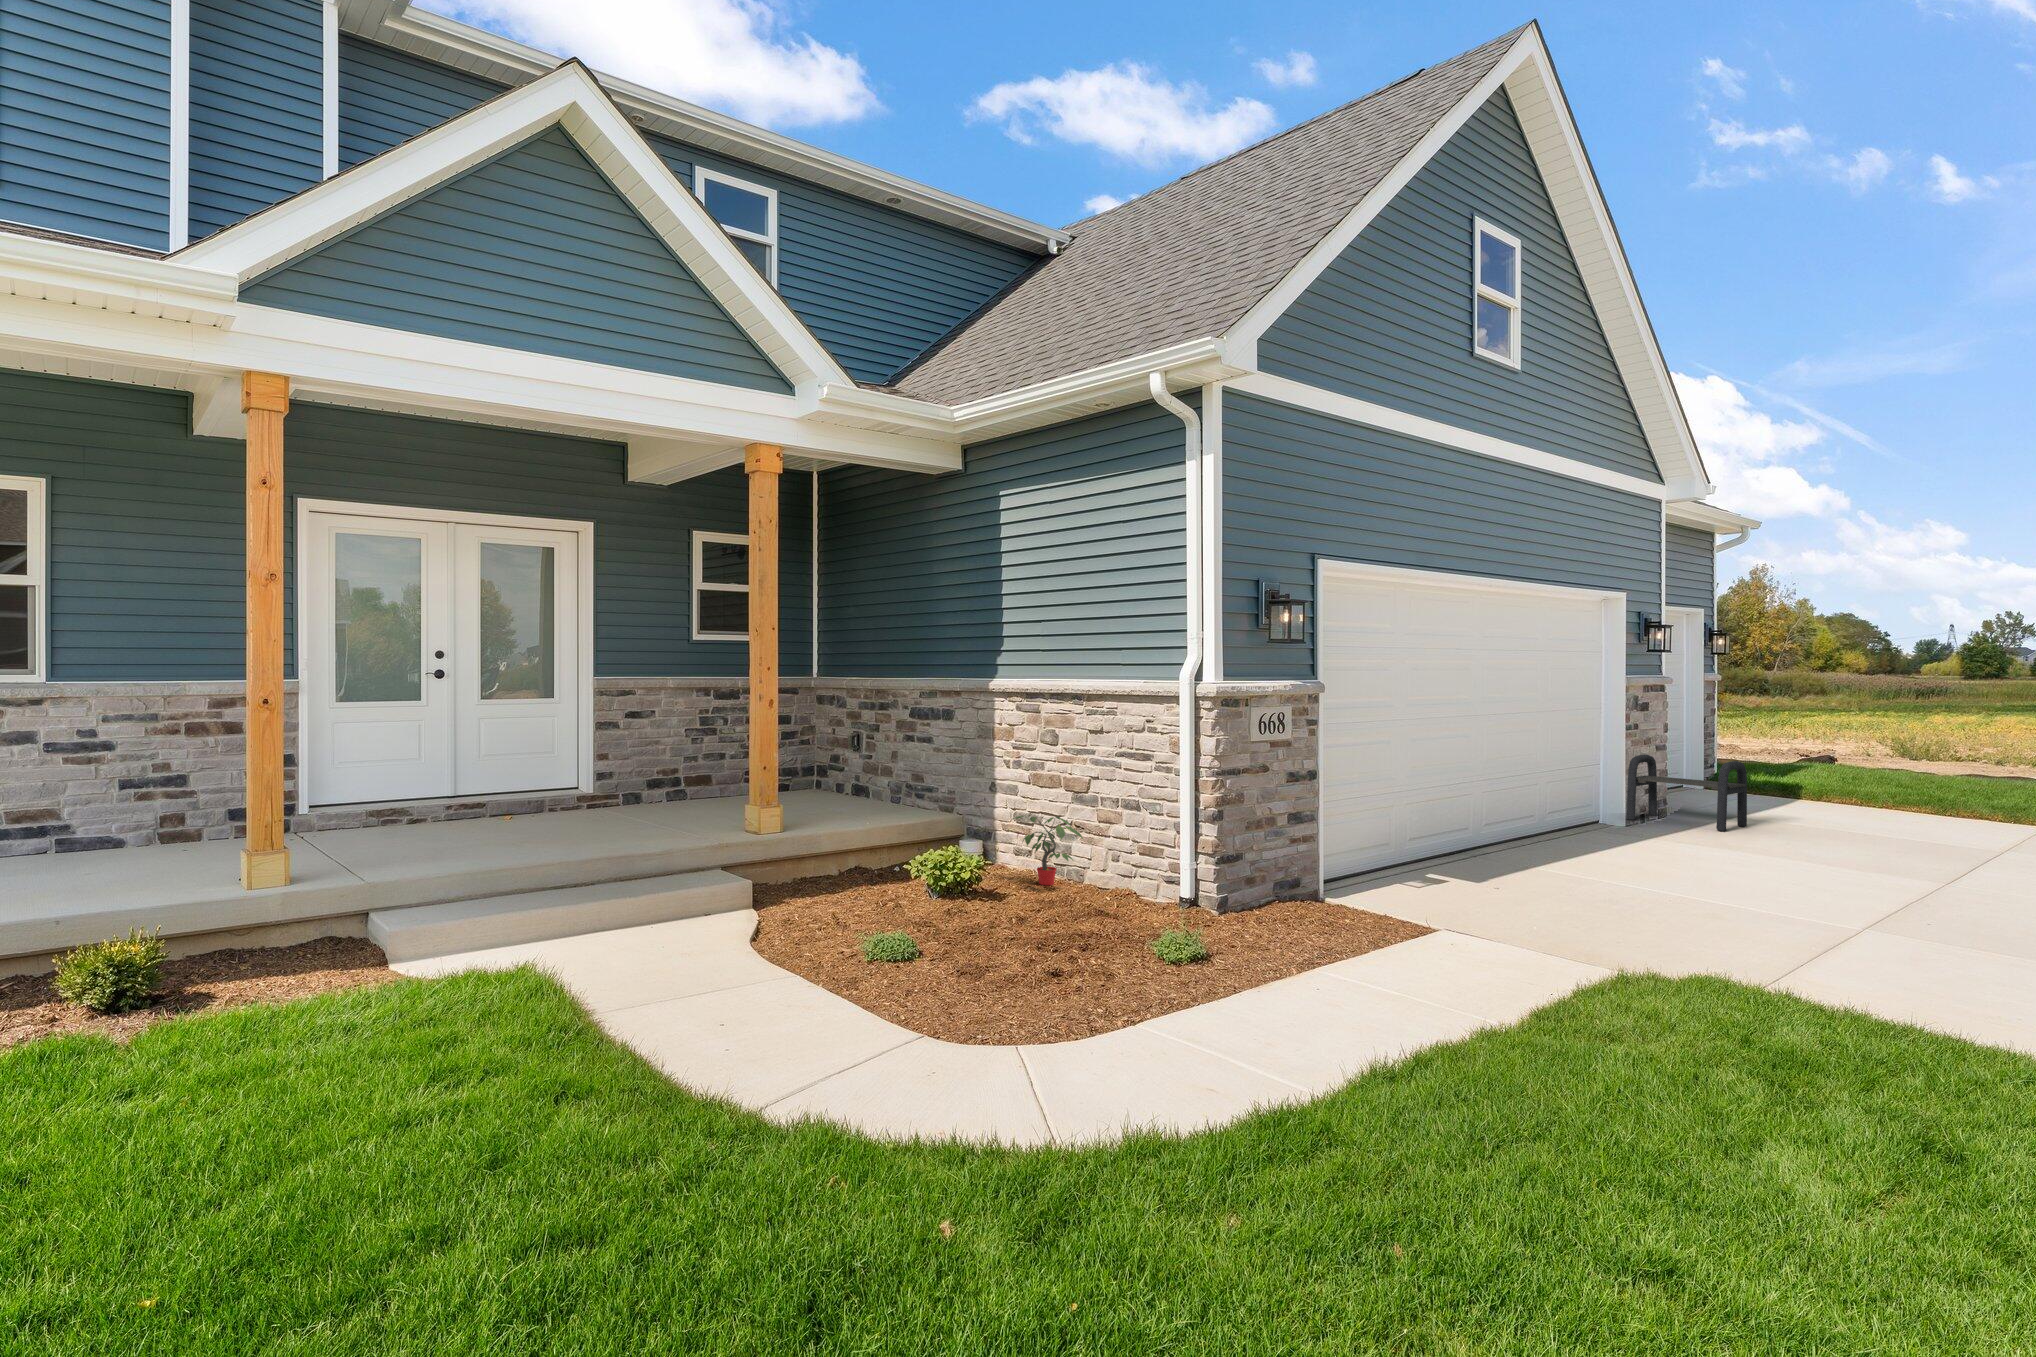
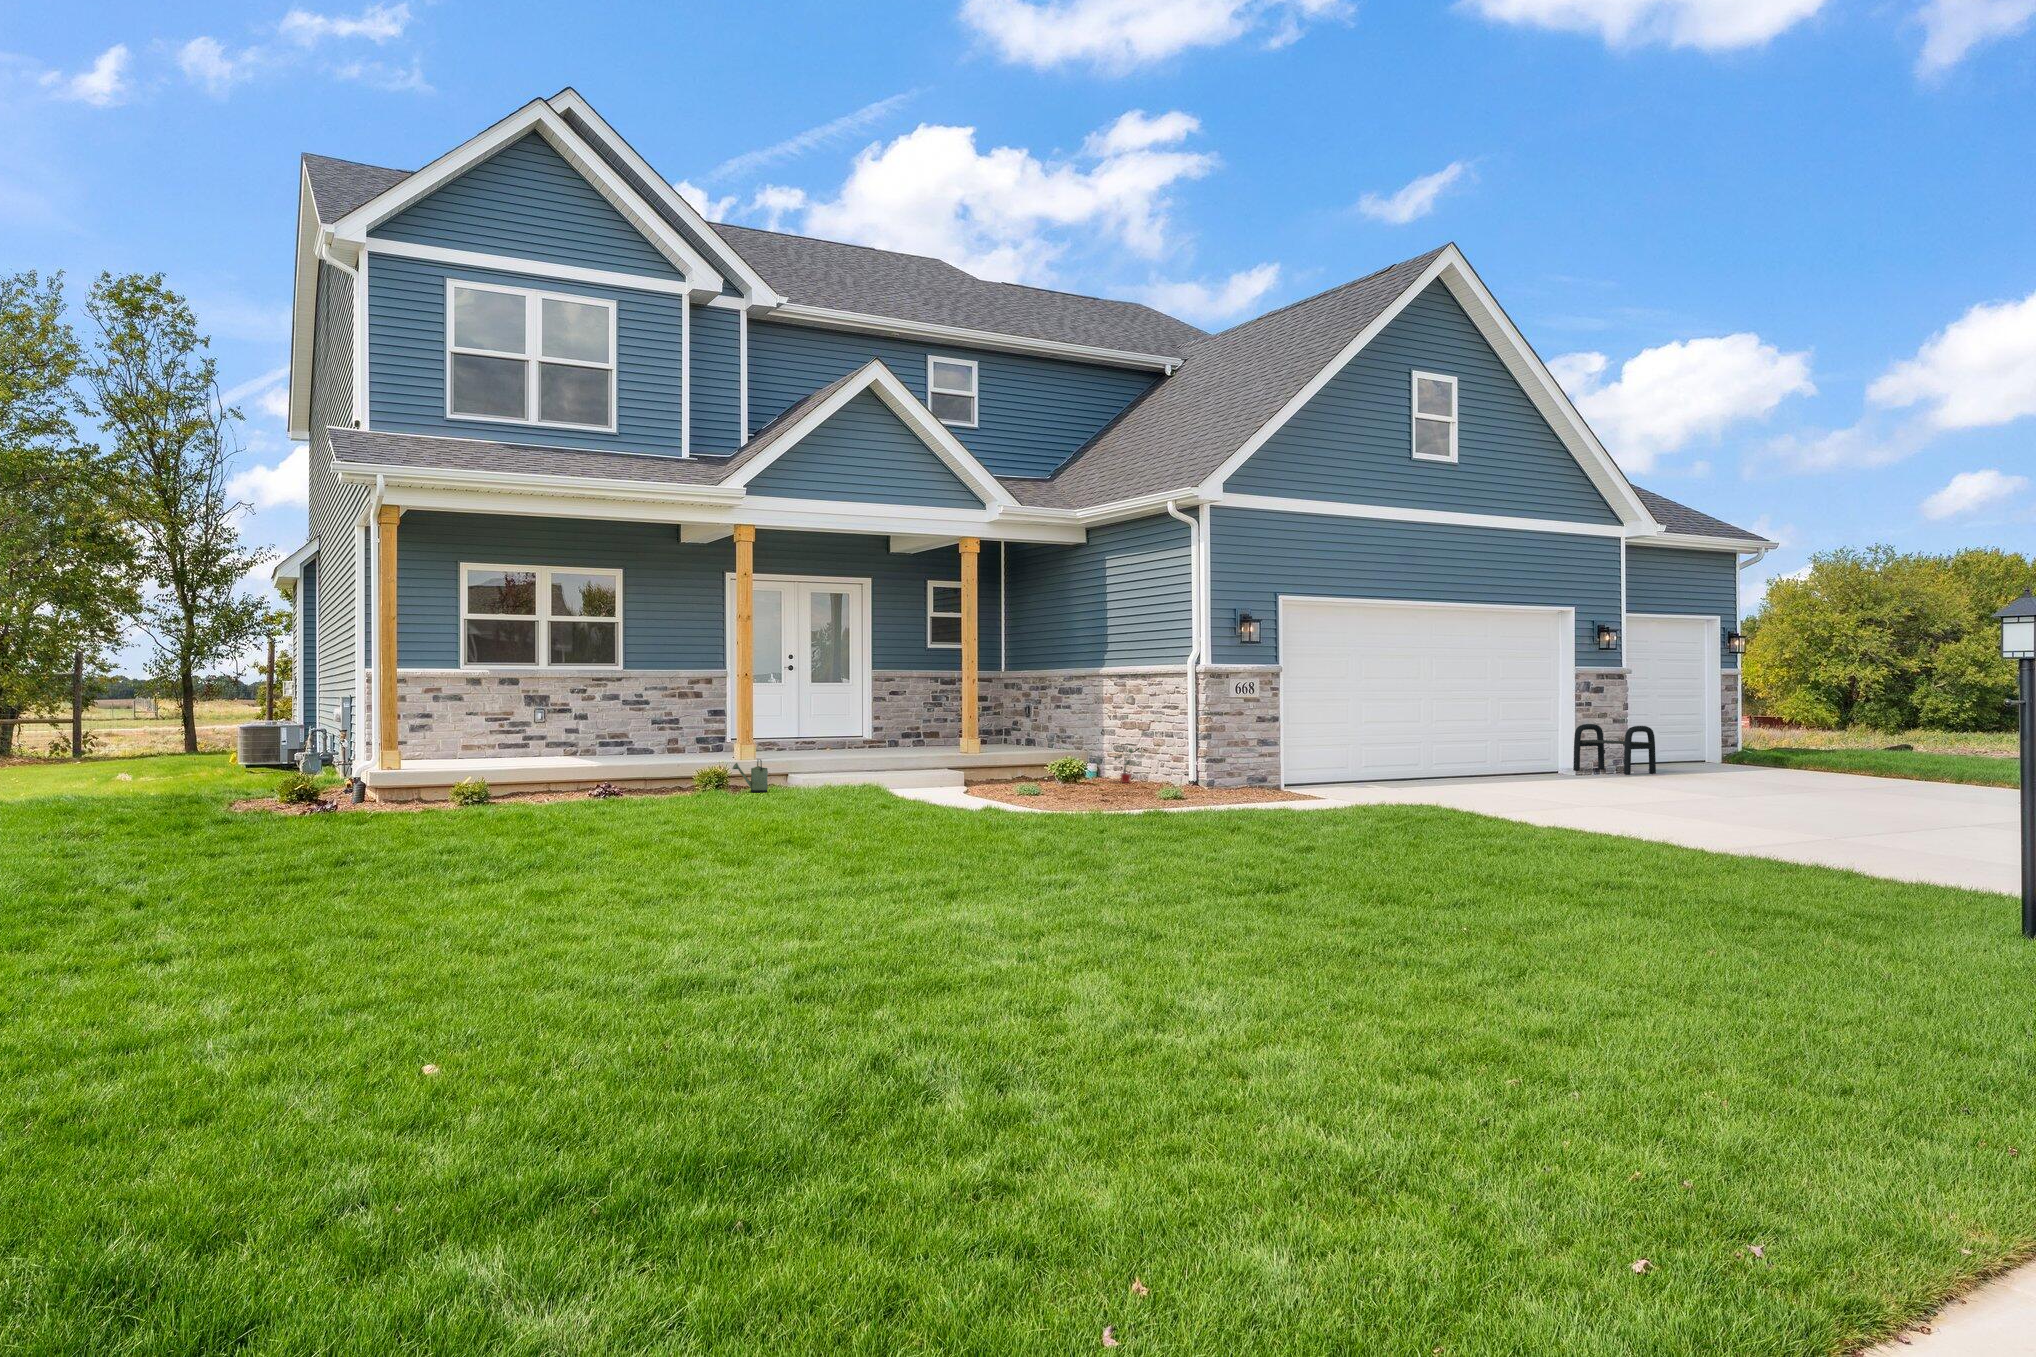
watering can: none [206,891,313,970] -> present [732,759,768,792]

